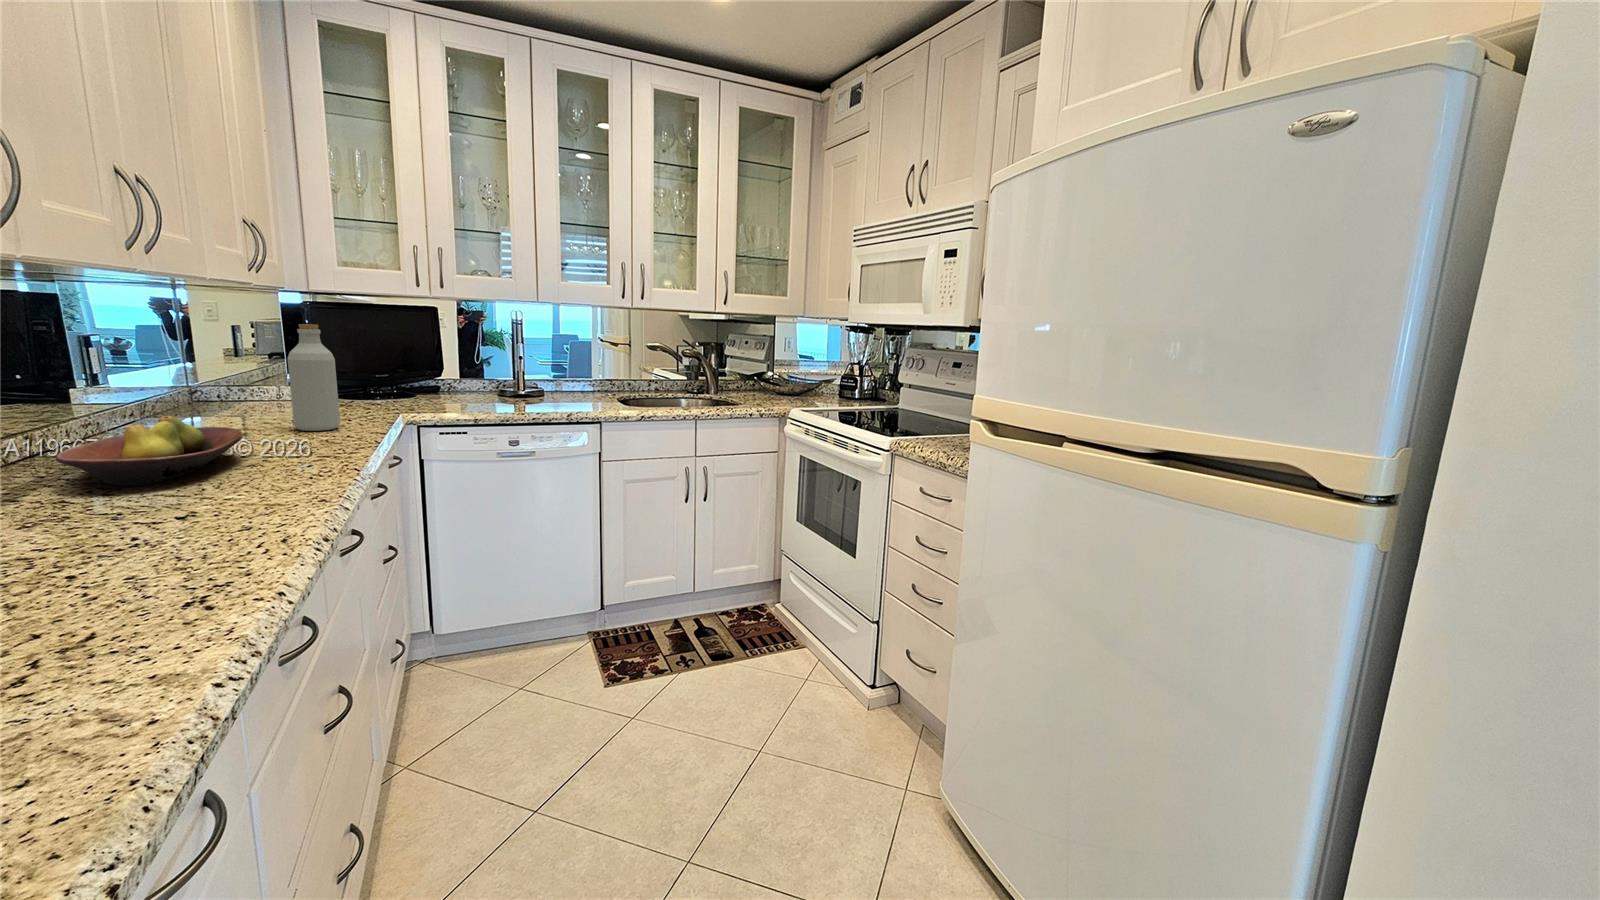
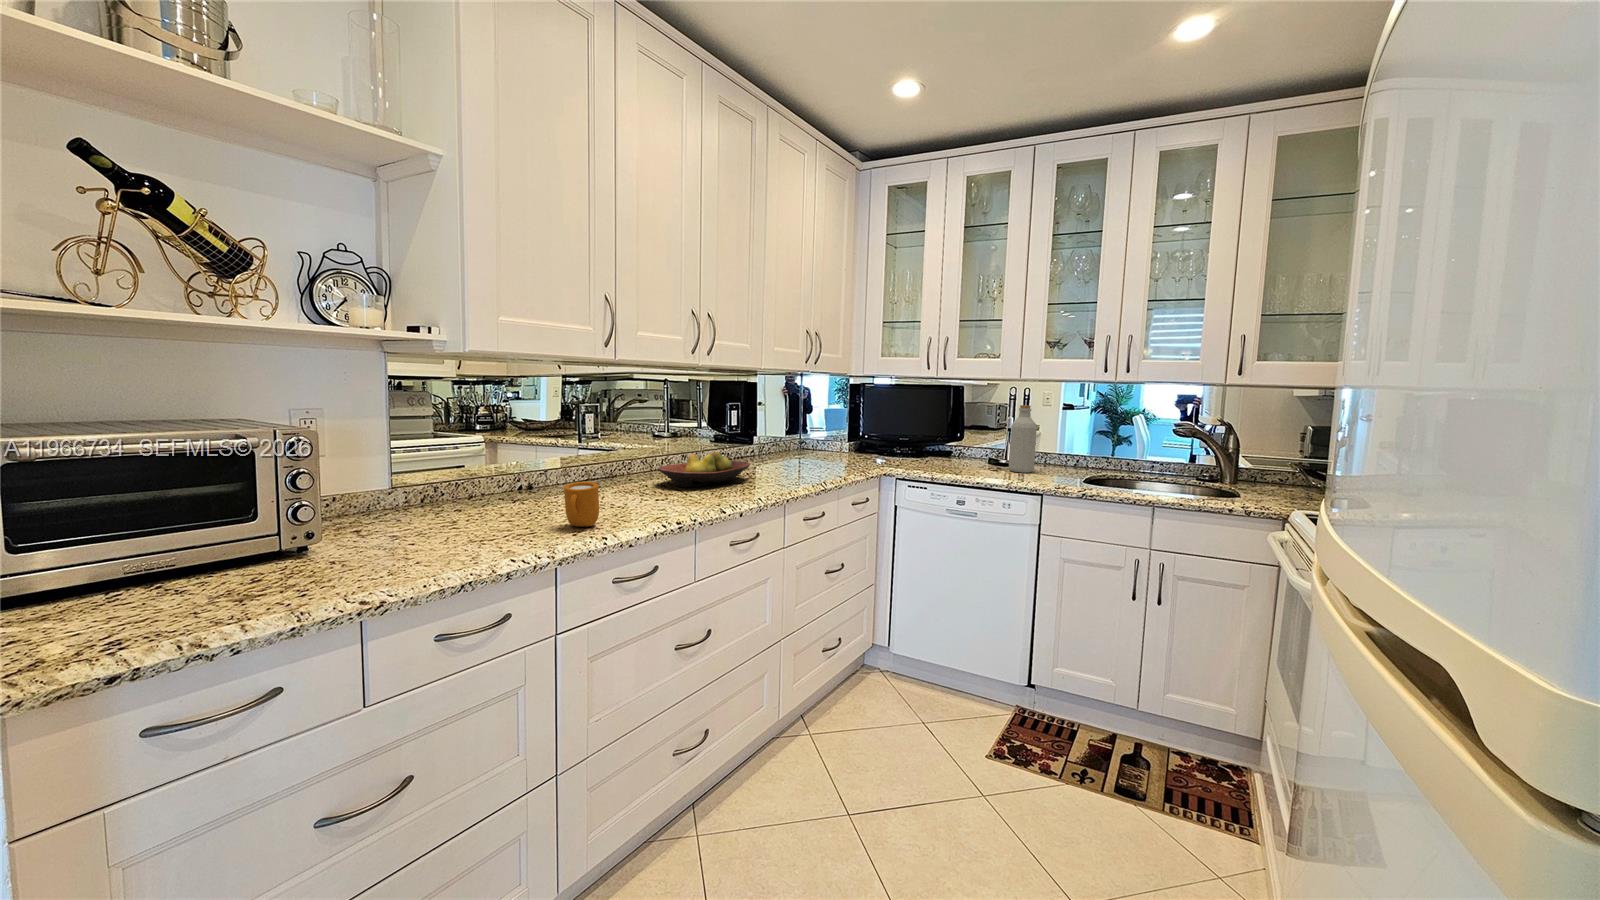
bottle: present [288,324,340,431] -> present [1009,405,1037,473]
mug: none [62,501,162,595] -> present [564,482,599,527]

